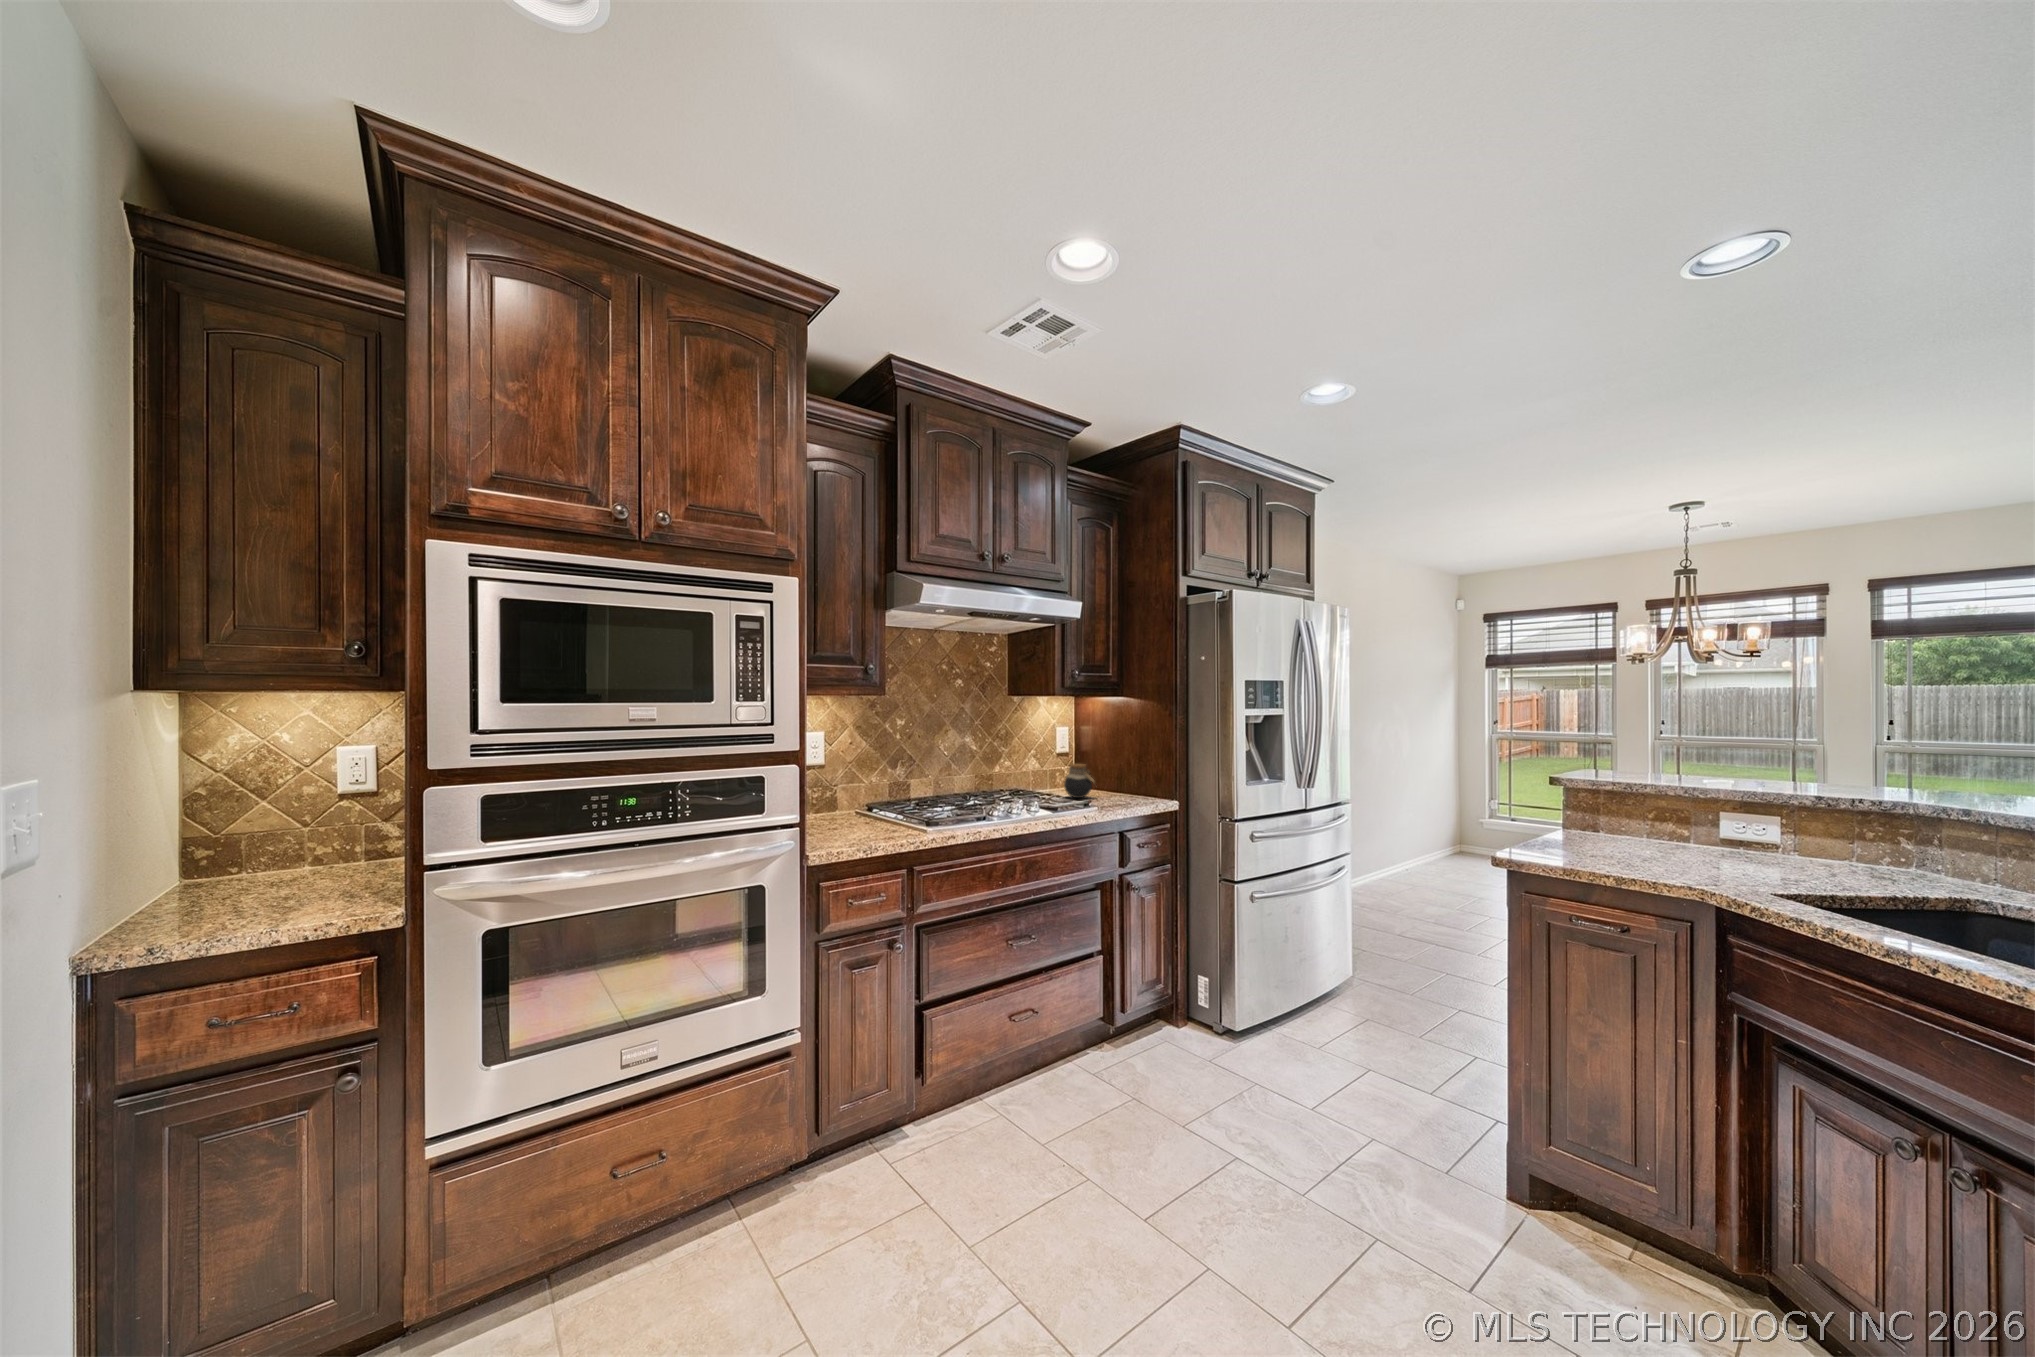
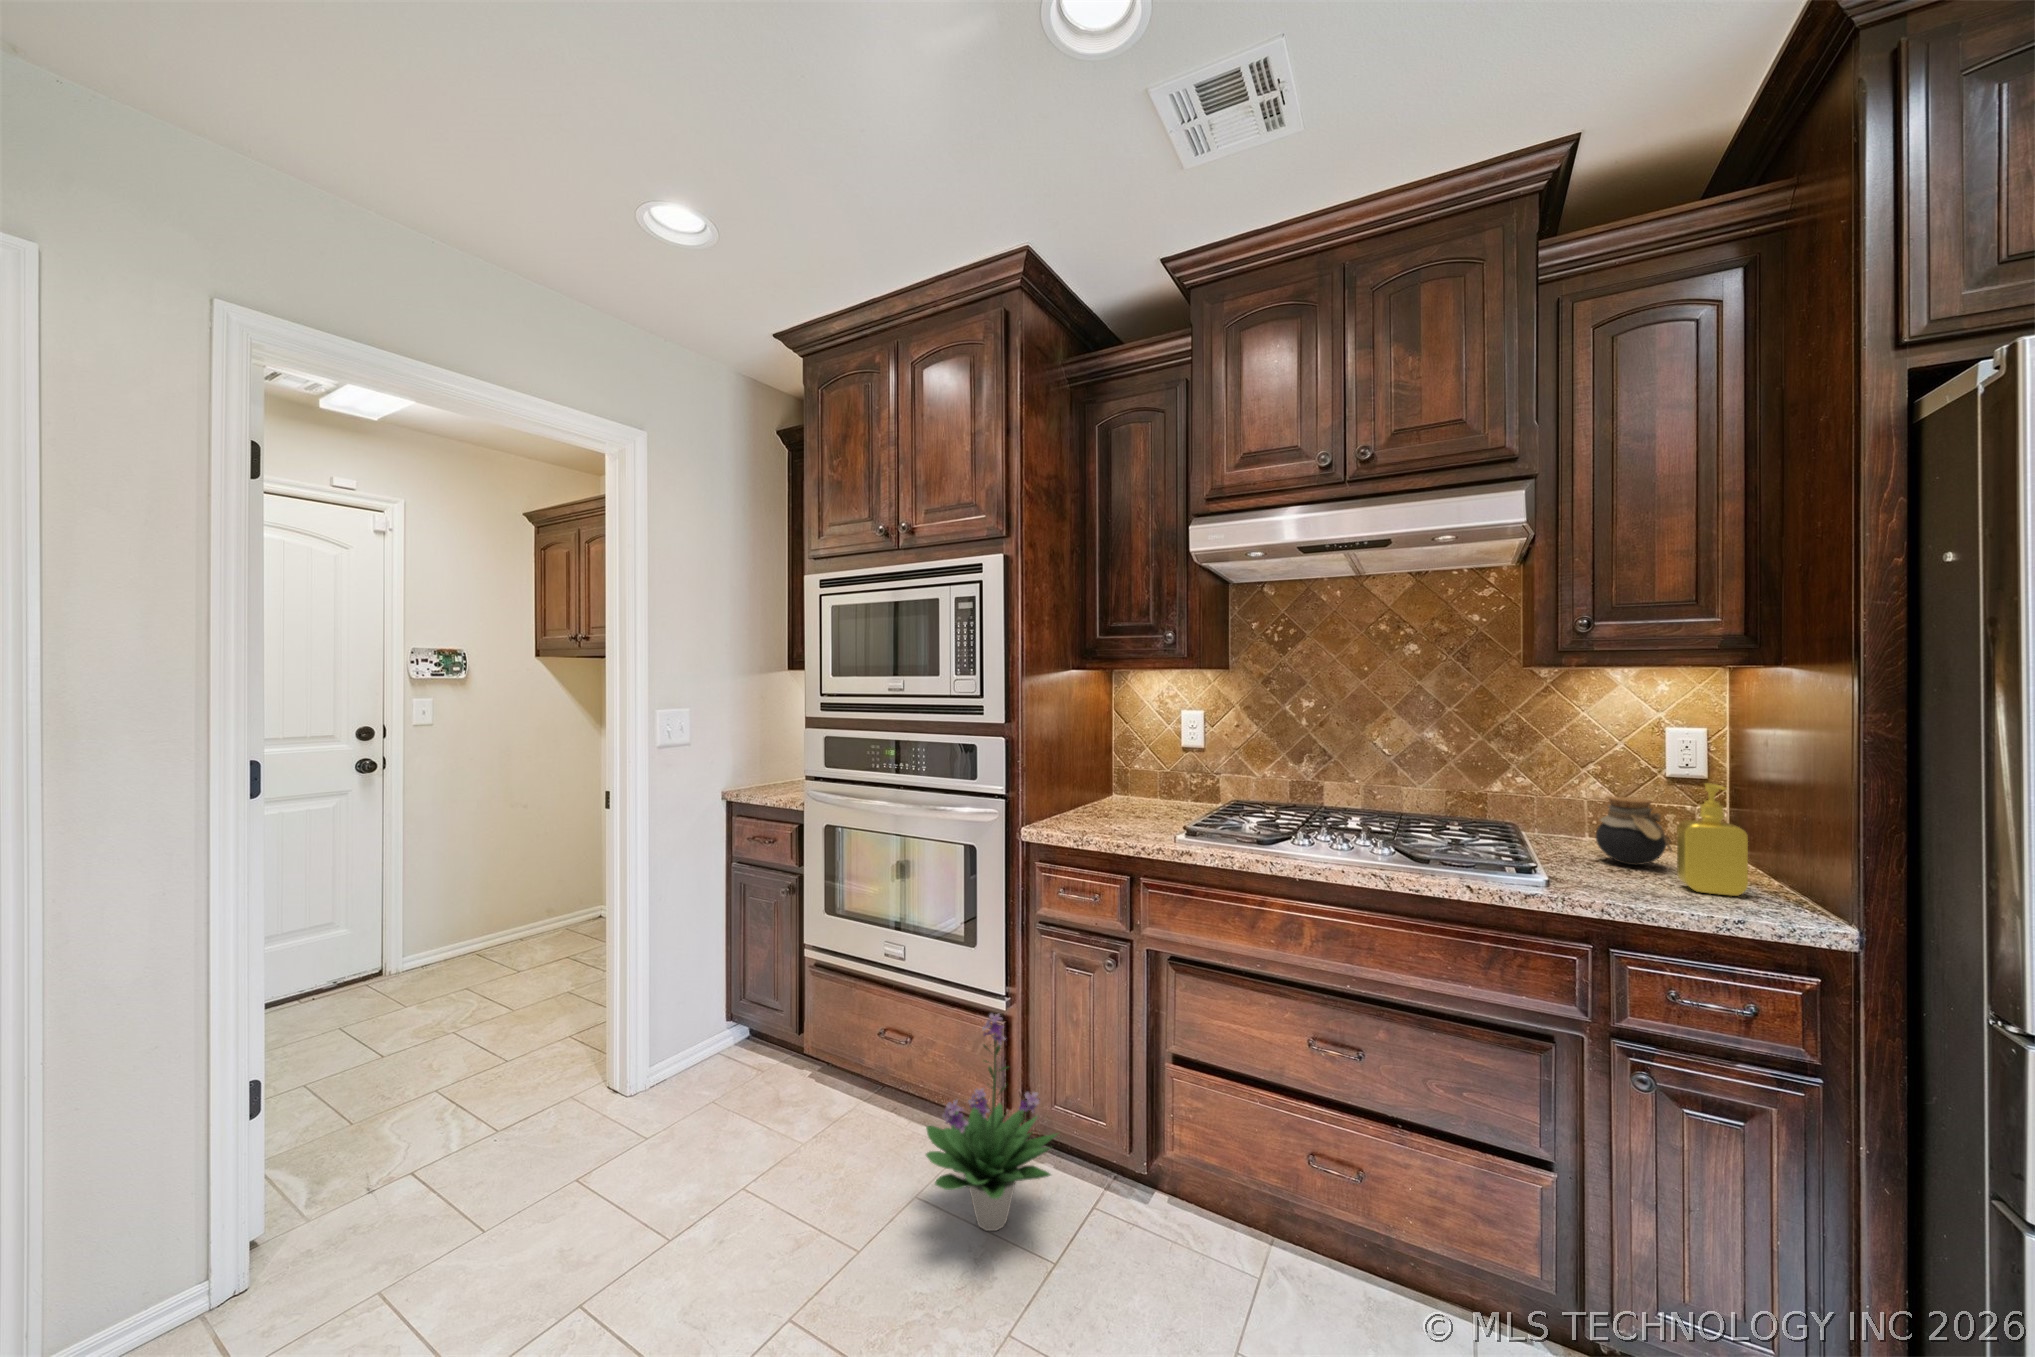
soap dispenser: none [1112,751,1136,802] -> present [1677,783,1748,896]
potted plant: none [785,1032,921,1242] -> present [926,1014,1057,1231]

